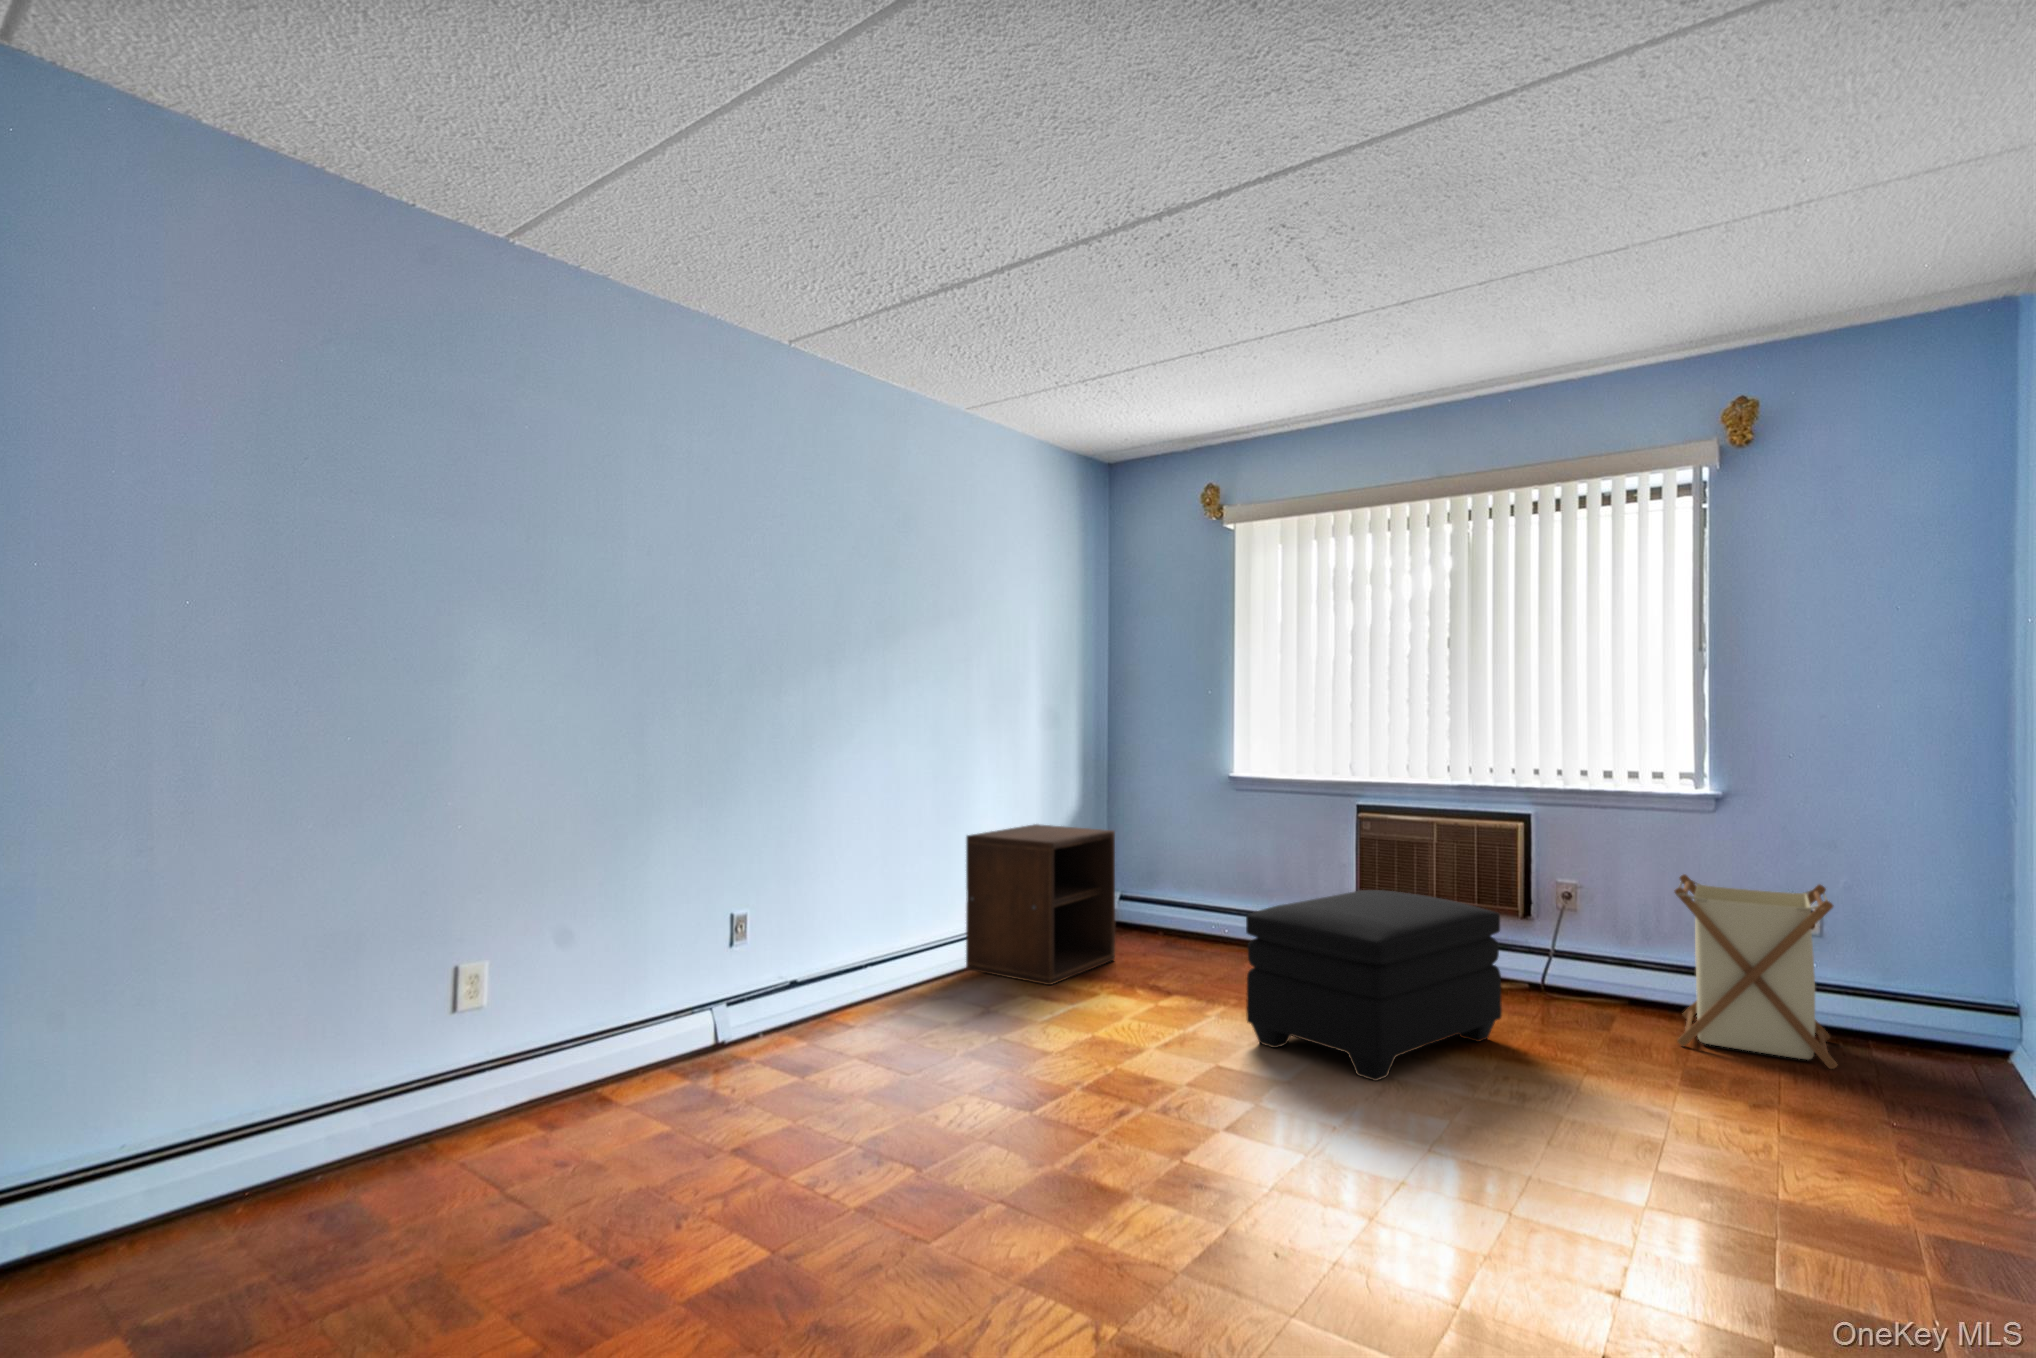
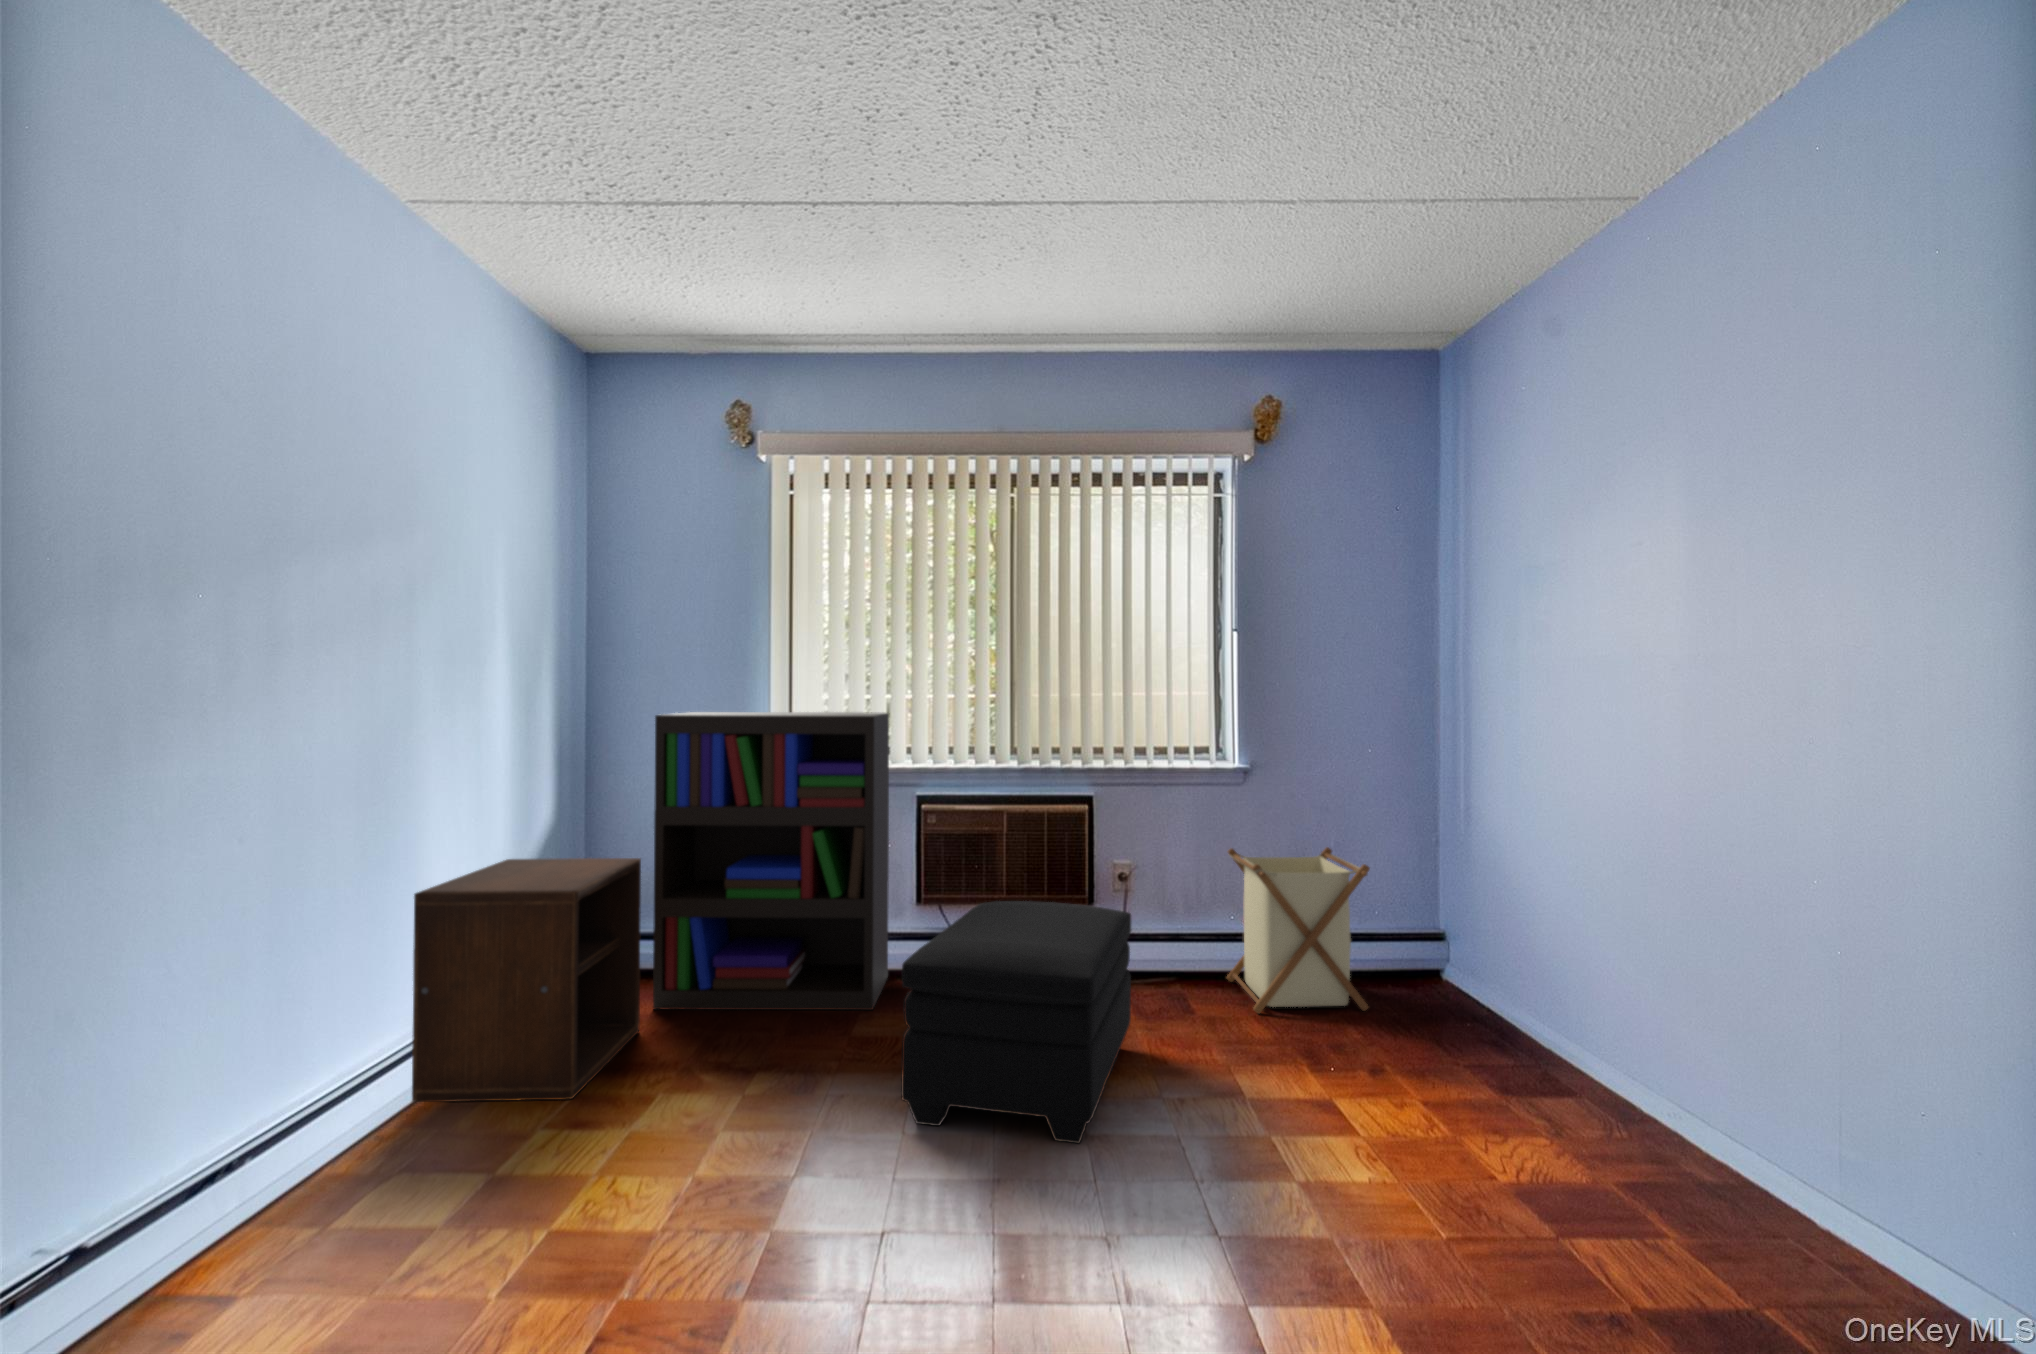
bookshelf: none [1133,724,1329,977] -> present [653,712,889,1010]

